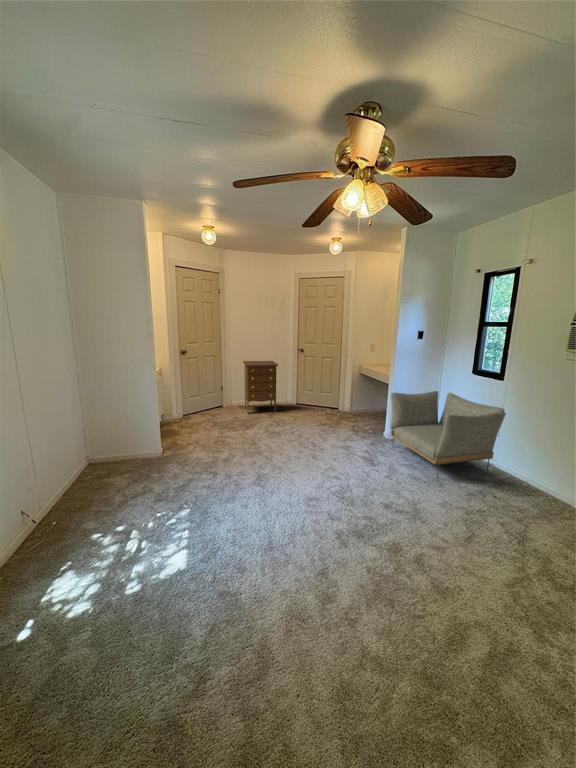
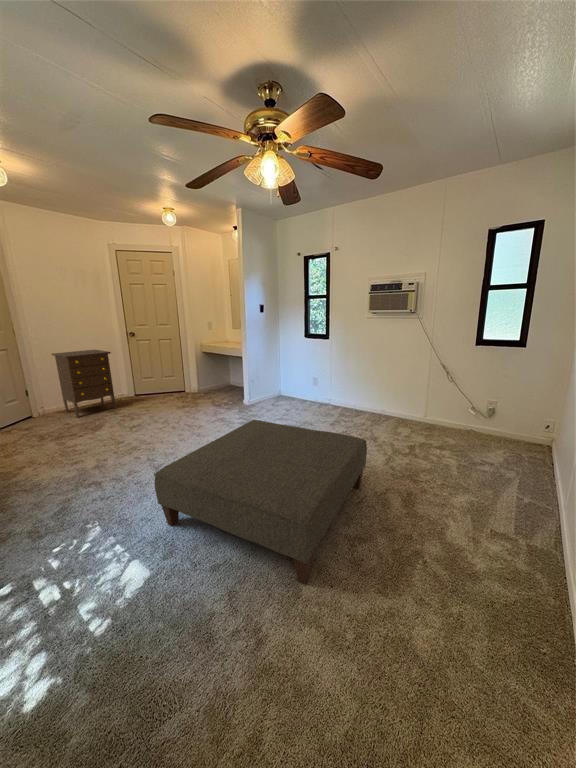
armchair: present [391,391,506,478] -> none [250,356,337,422]
ottoman: none [221,460,457,672] -> present [154,420,367,584]

